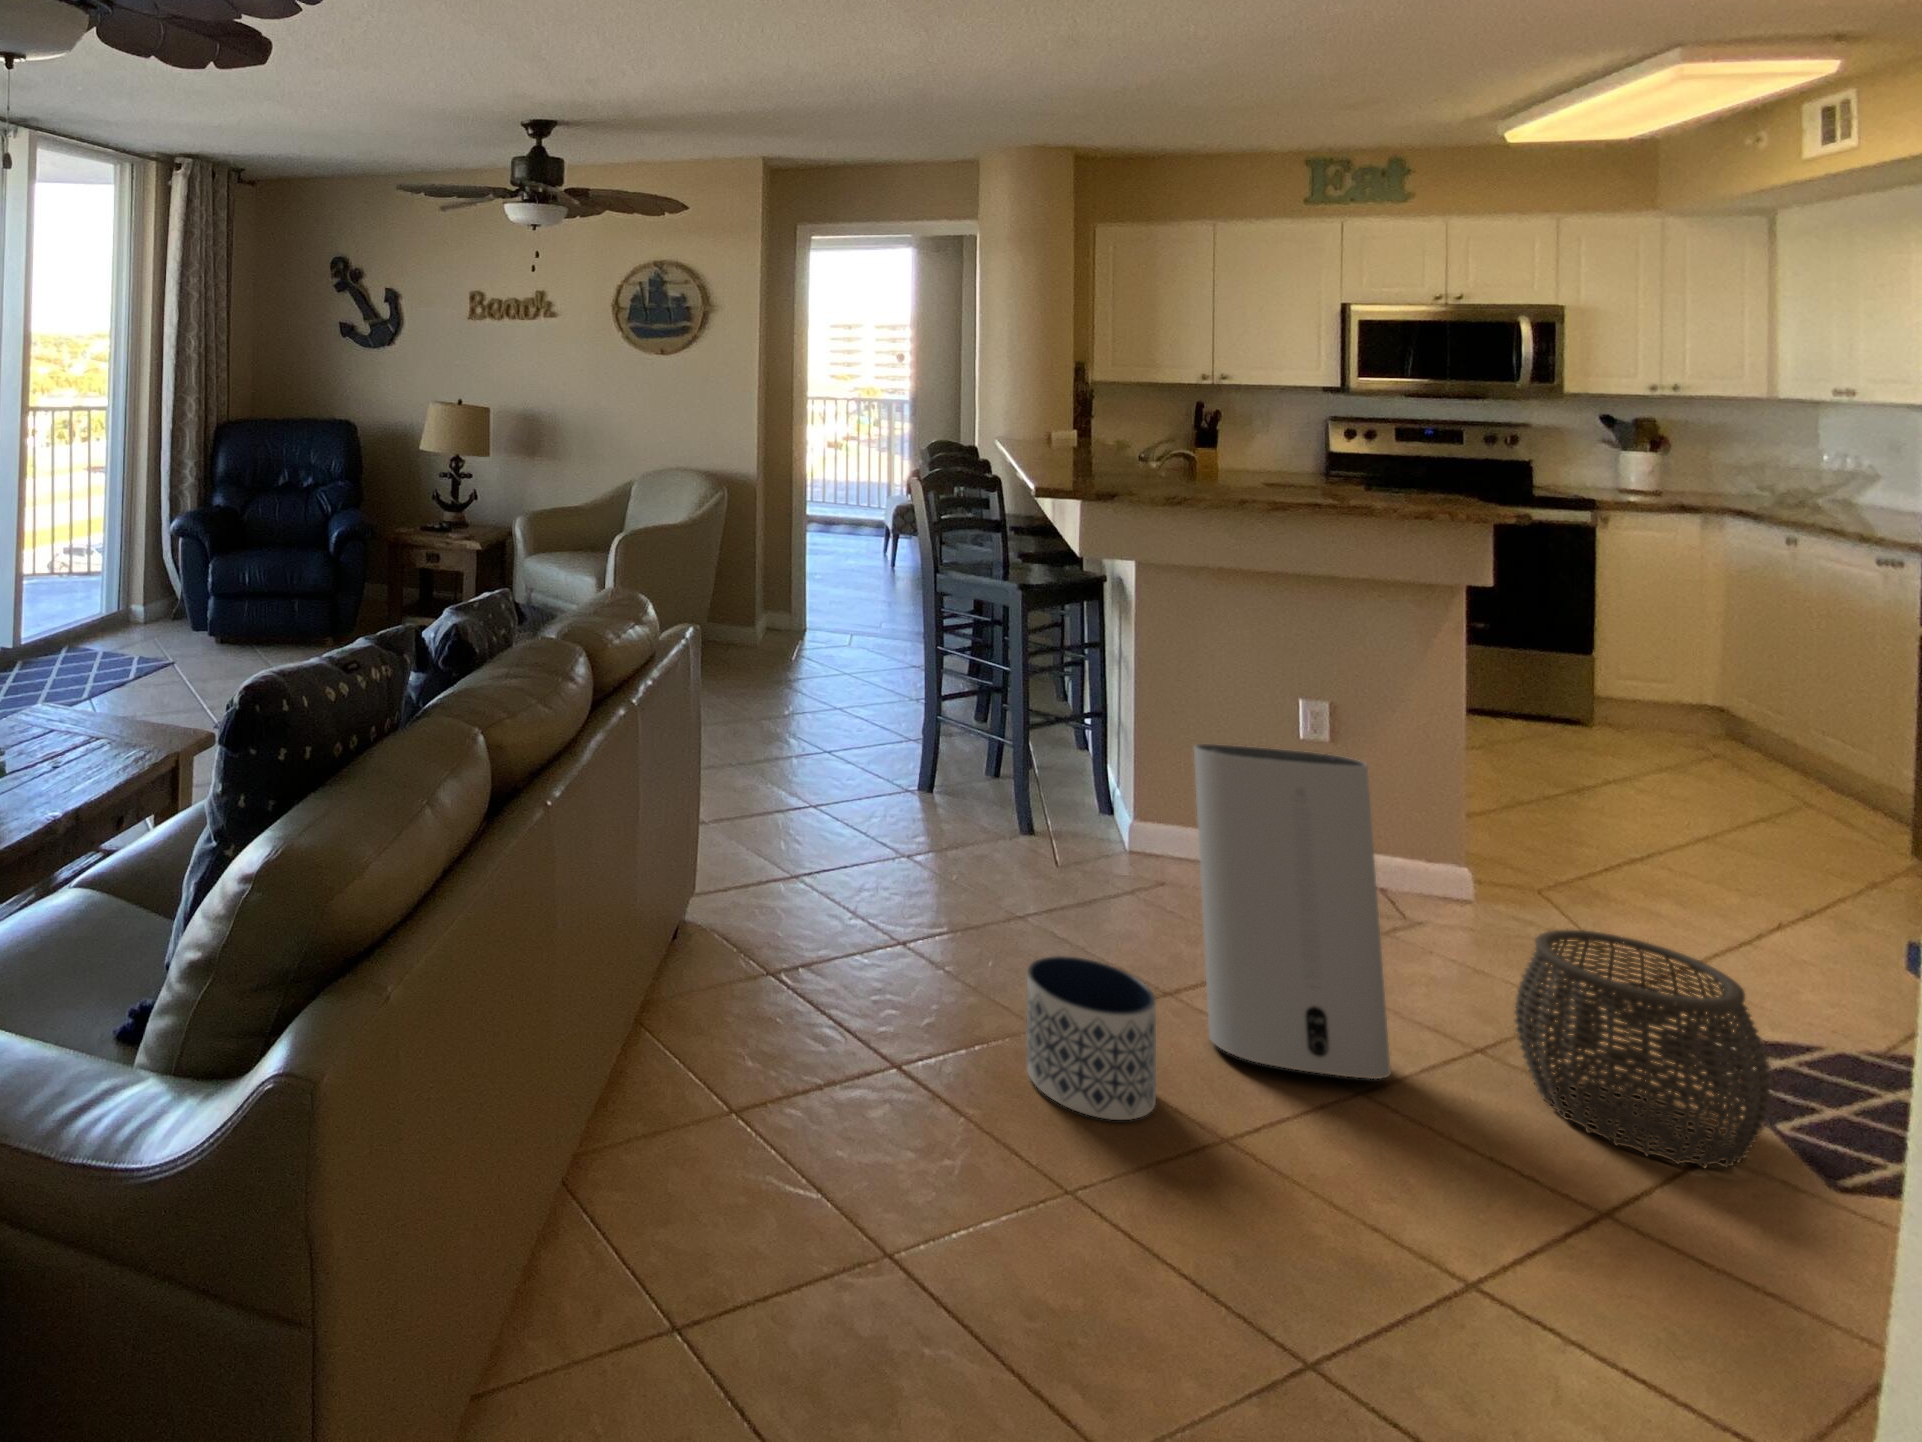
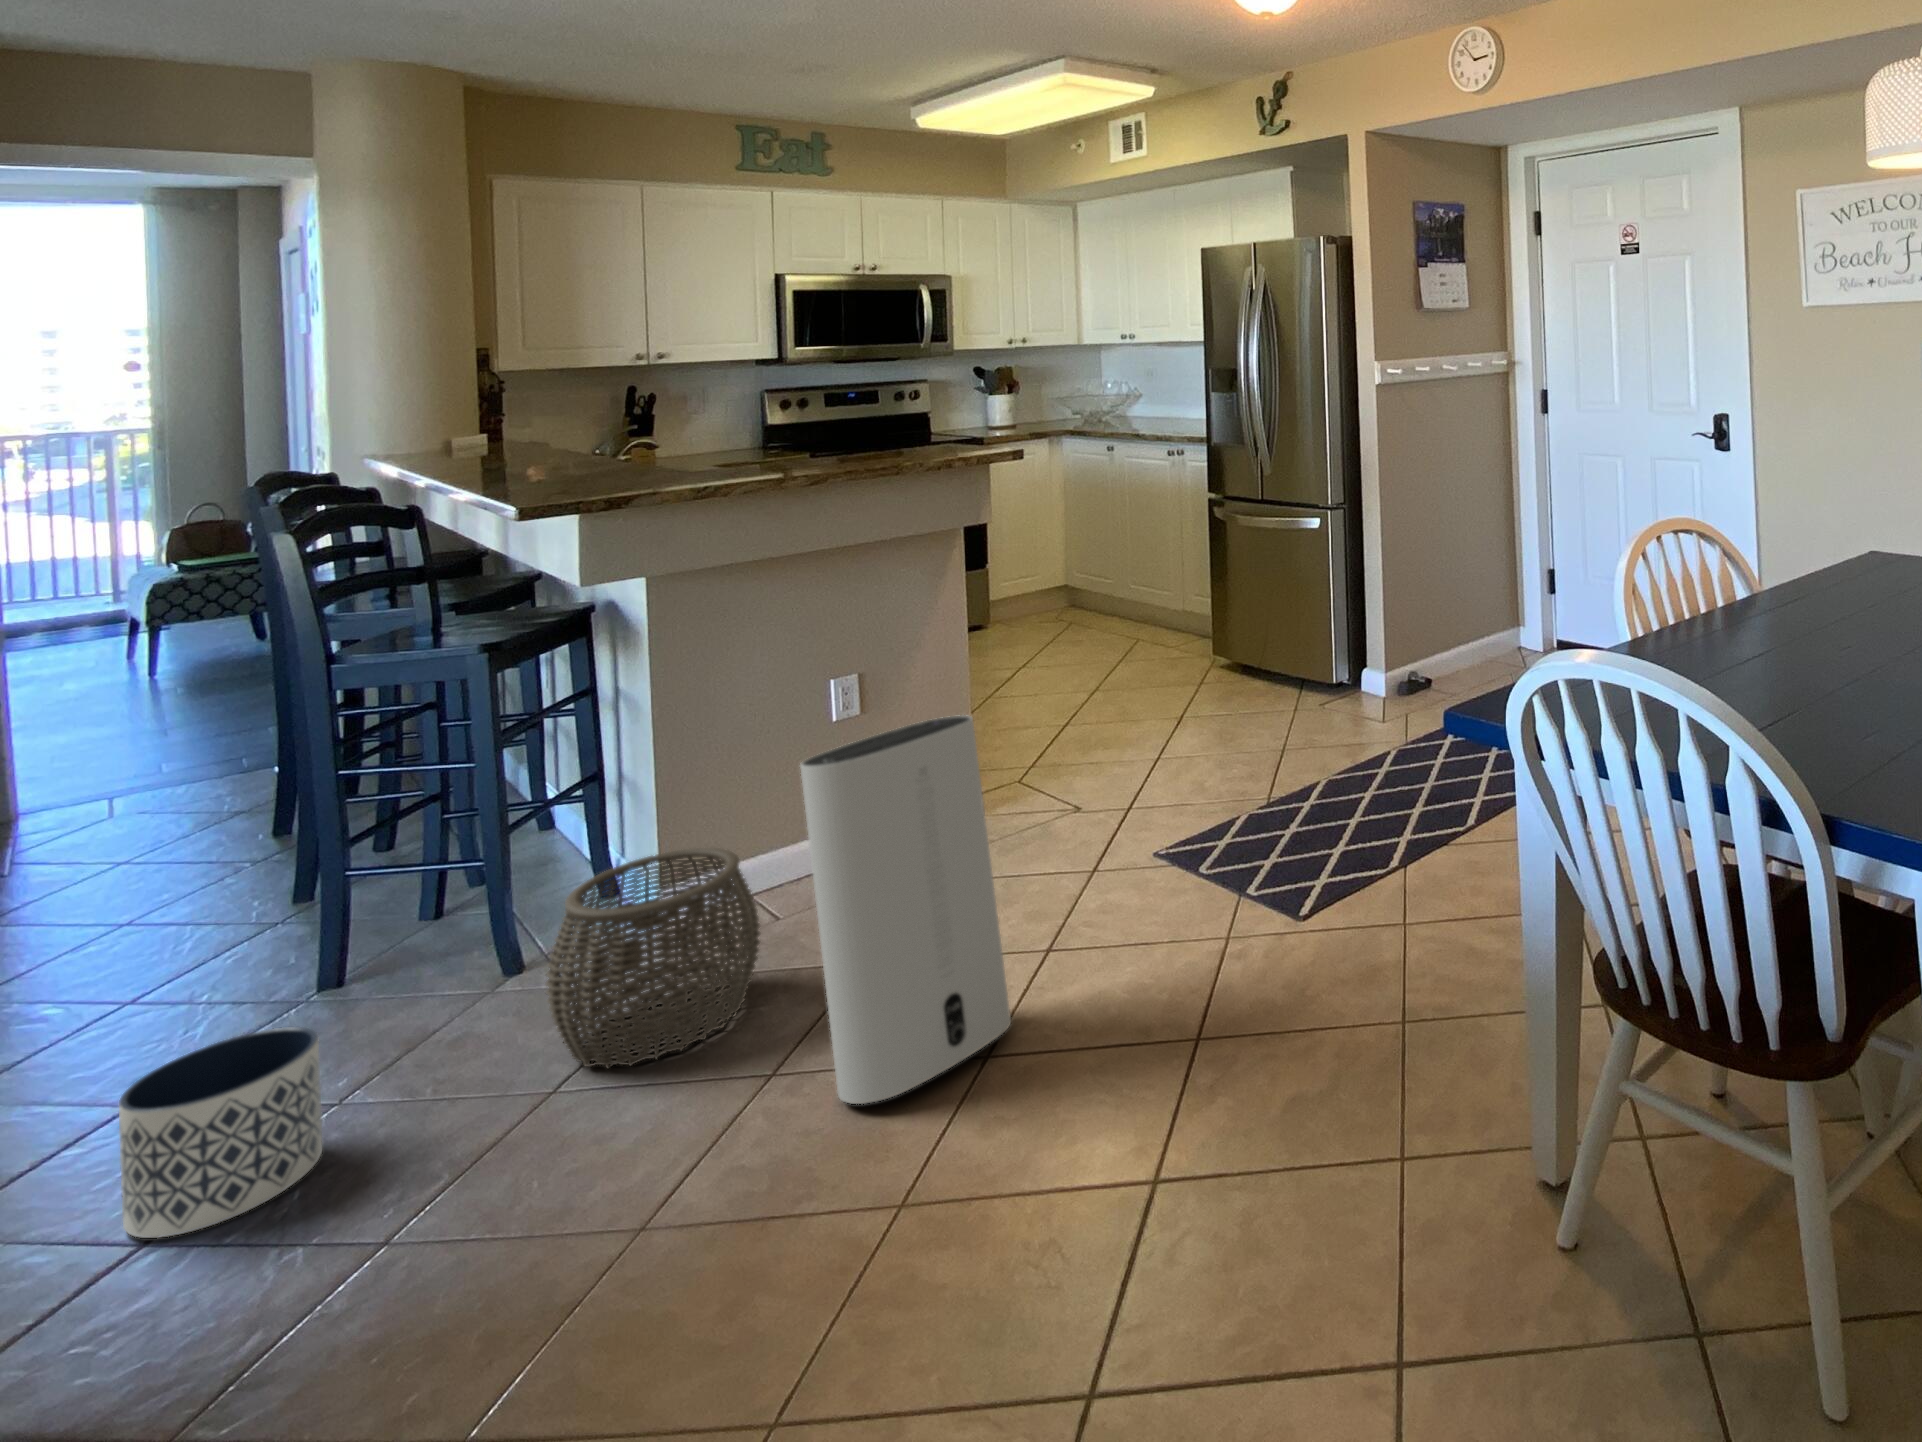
woven basket: present [1515,929,1772,1168] -> present [546,848,760,1068]
planter: present [1027,956,1156,1120] -> present [119,1027,322,1238]

